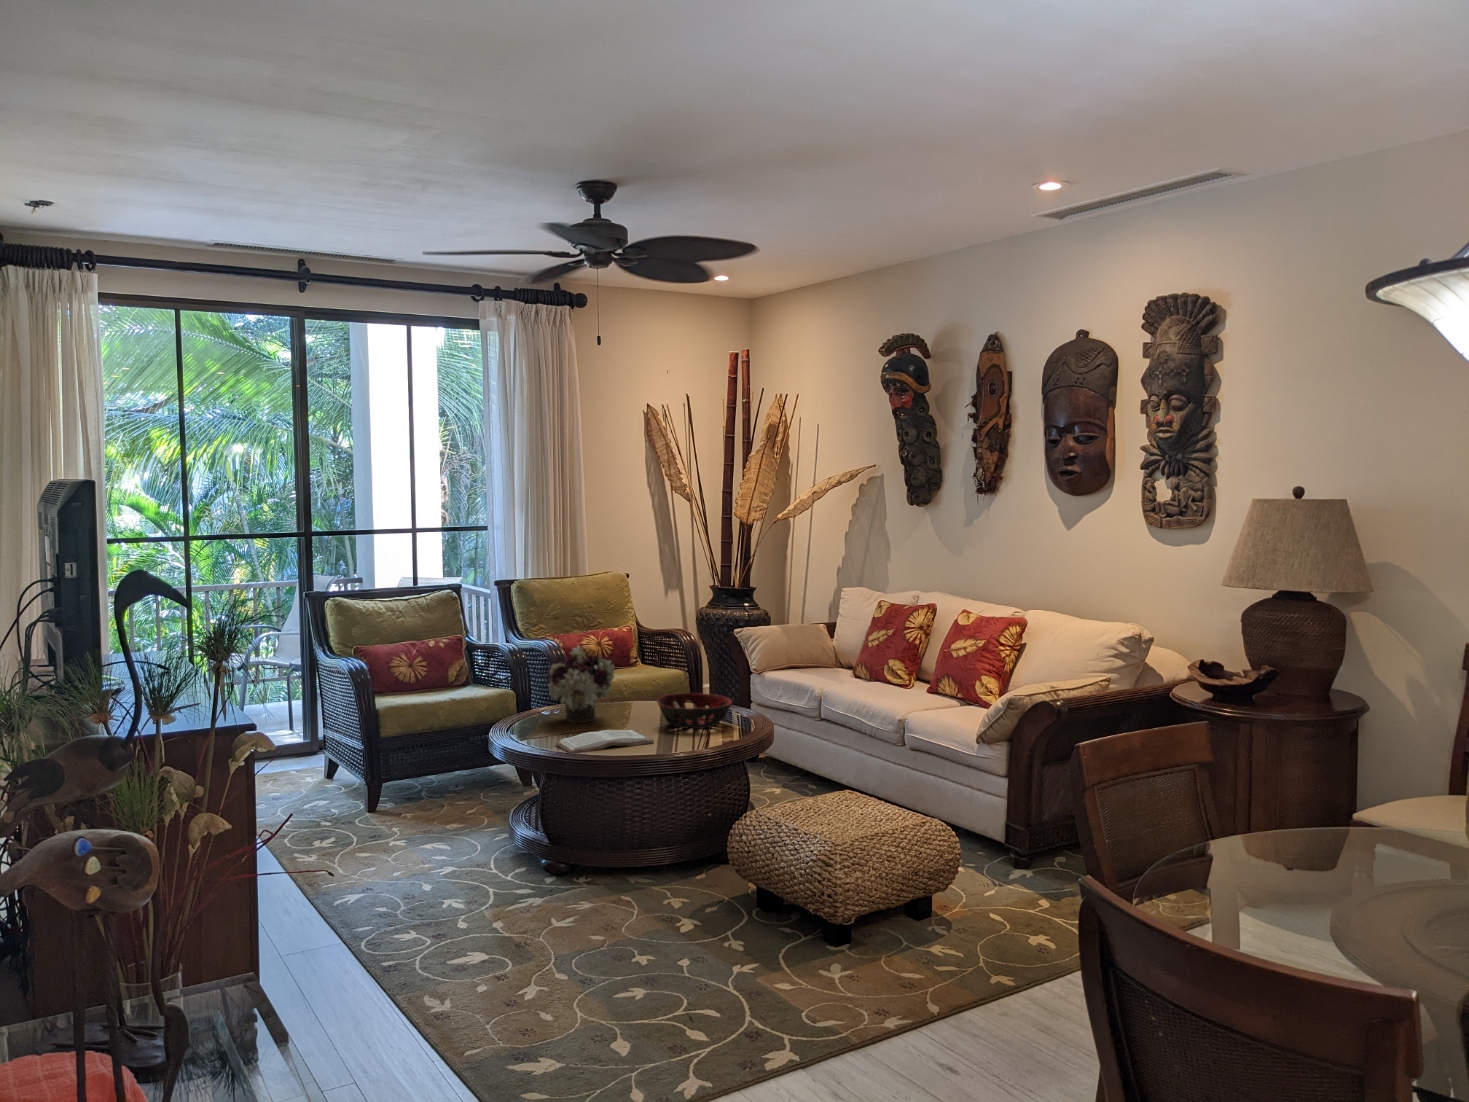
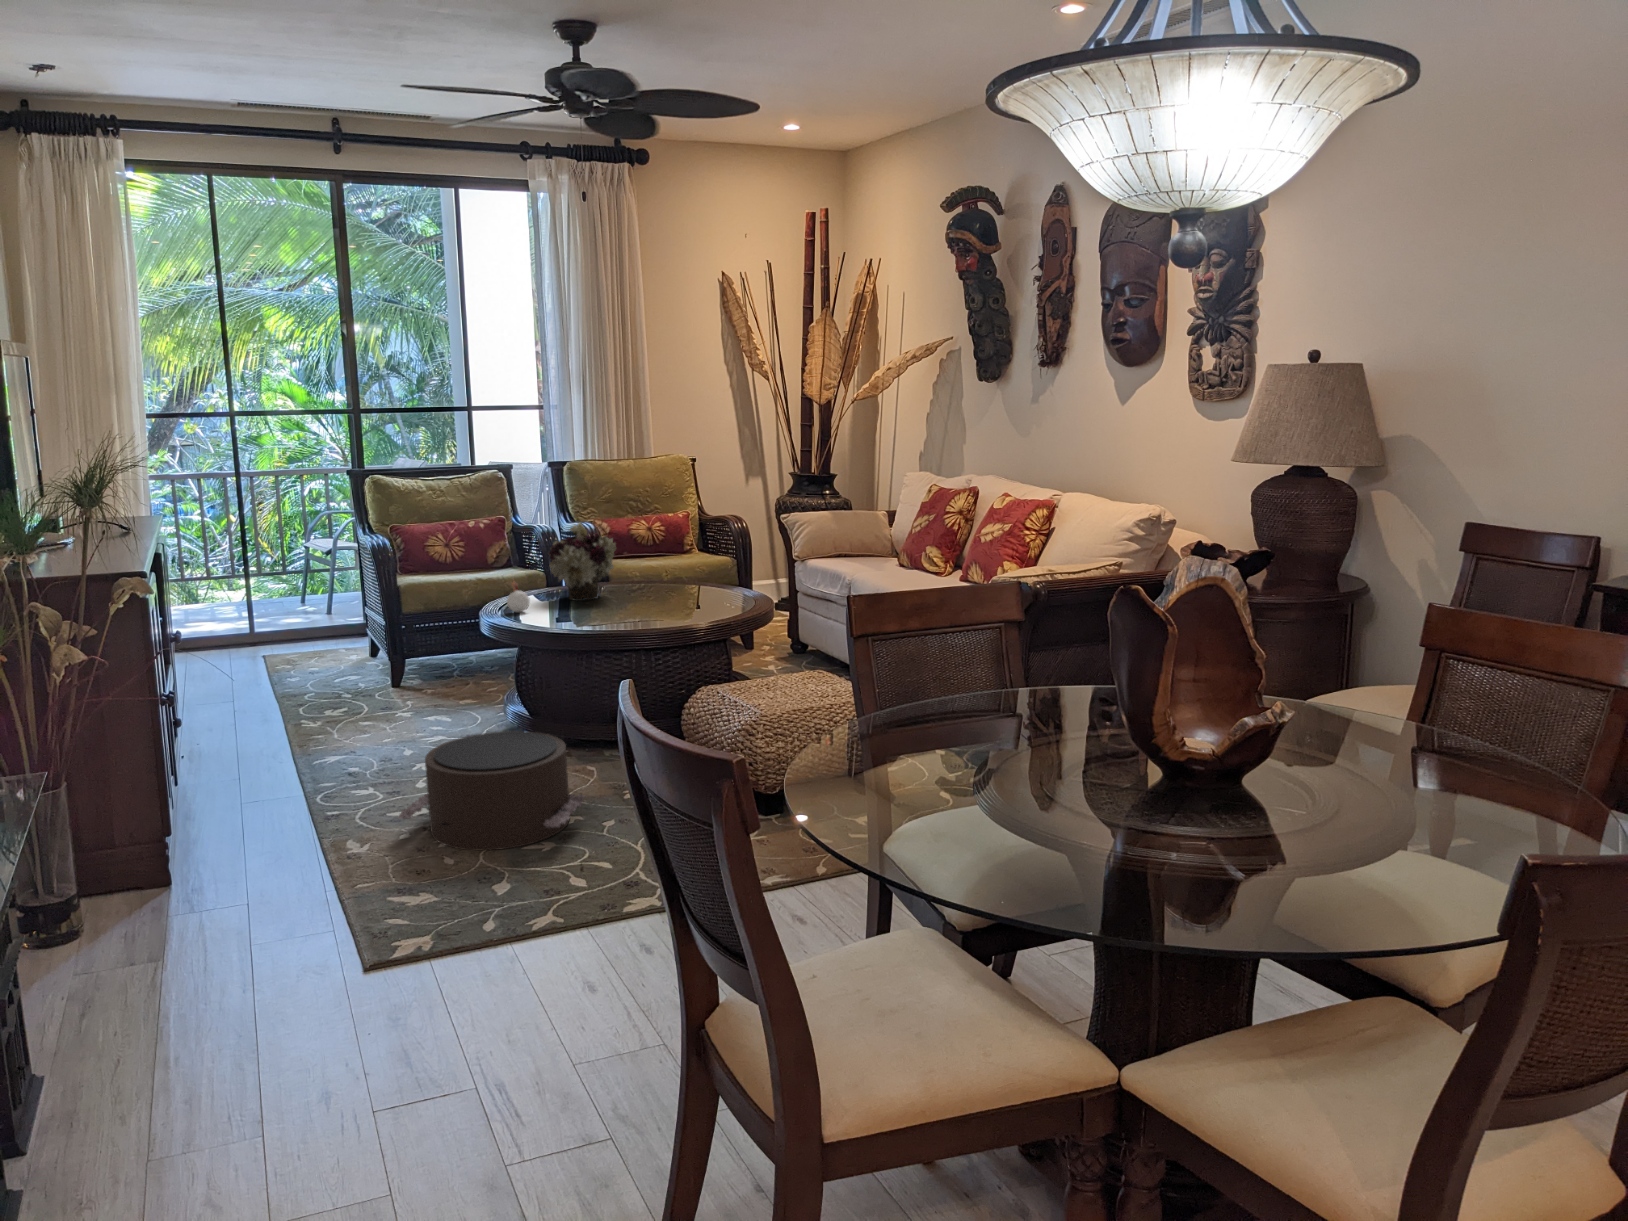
decorative bowl: present [657,693,733,729] -> none [649,573,728,608]
candle: none [522,700,544,739] -> present [507,581,530,613]
book: present [555,730,654,753] -> none [533,605,629,626]
pouf: none [475,868,661,1004] -> present [398,731,586,851]

